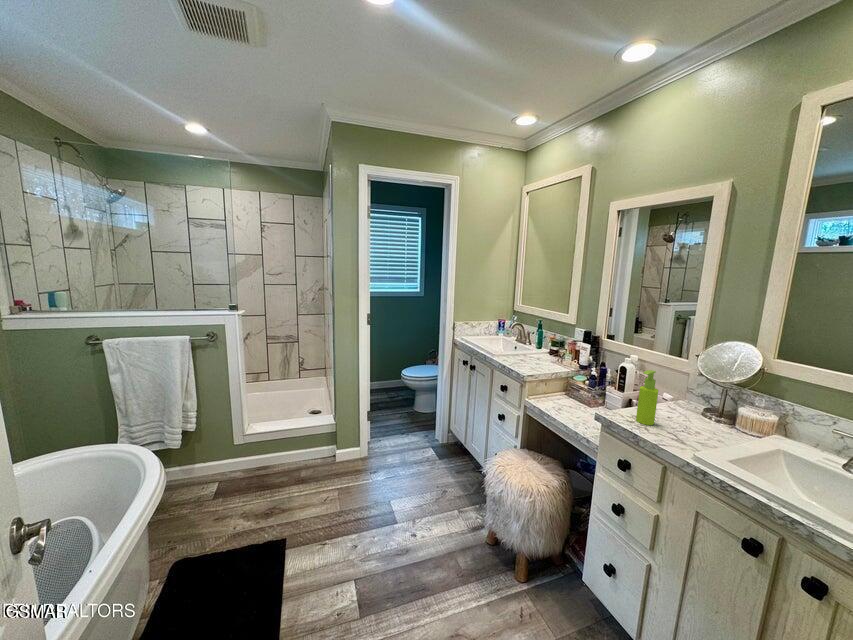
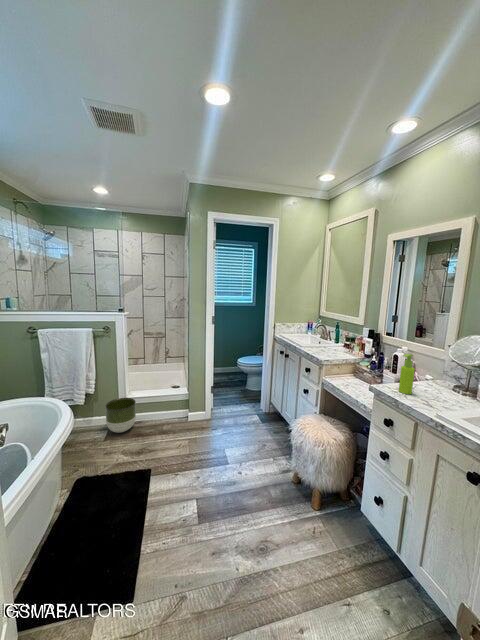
planter: none [214,434,259,485] -> present [105,398,136,433]

